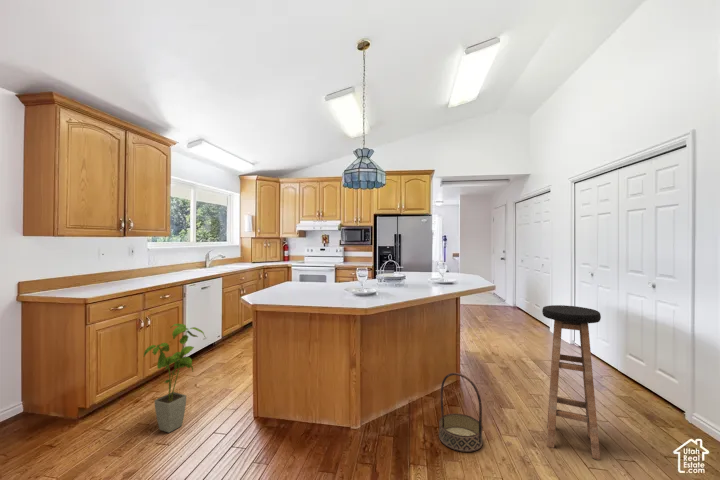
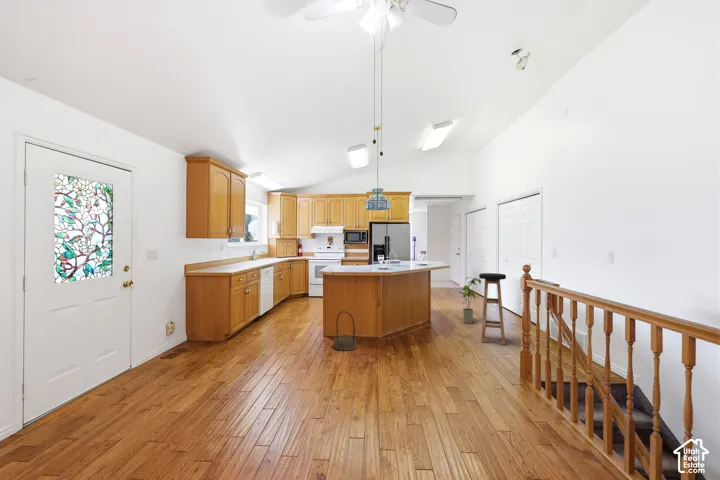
house plant: present [144,324,205,433] -> present [458,277,481,324]
basket: present [439,373,483,452] -> present [334,311,357,350]

